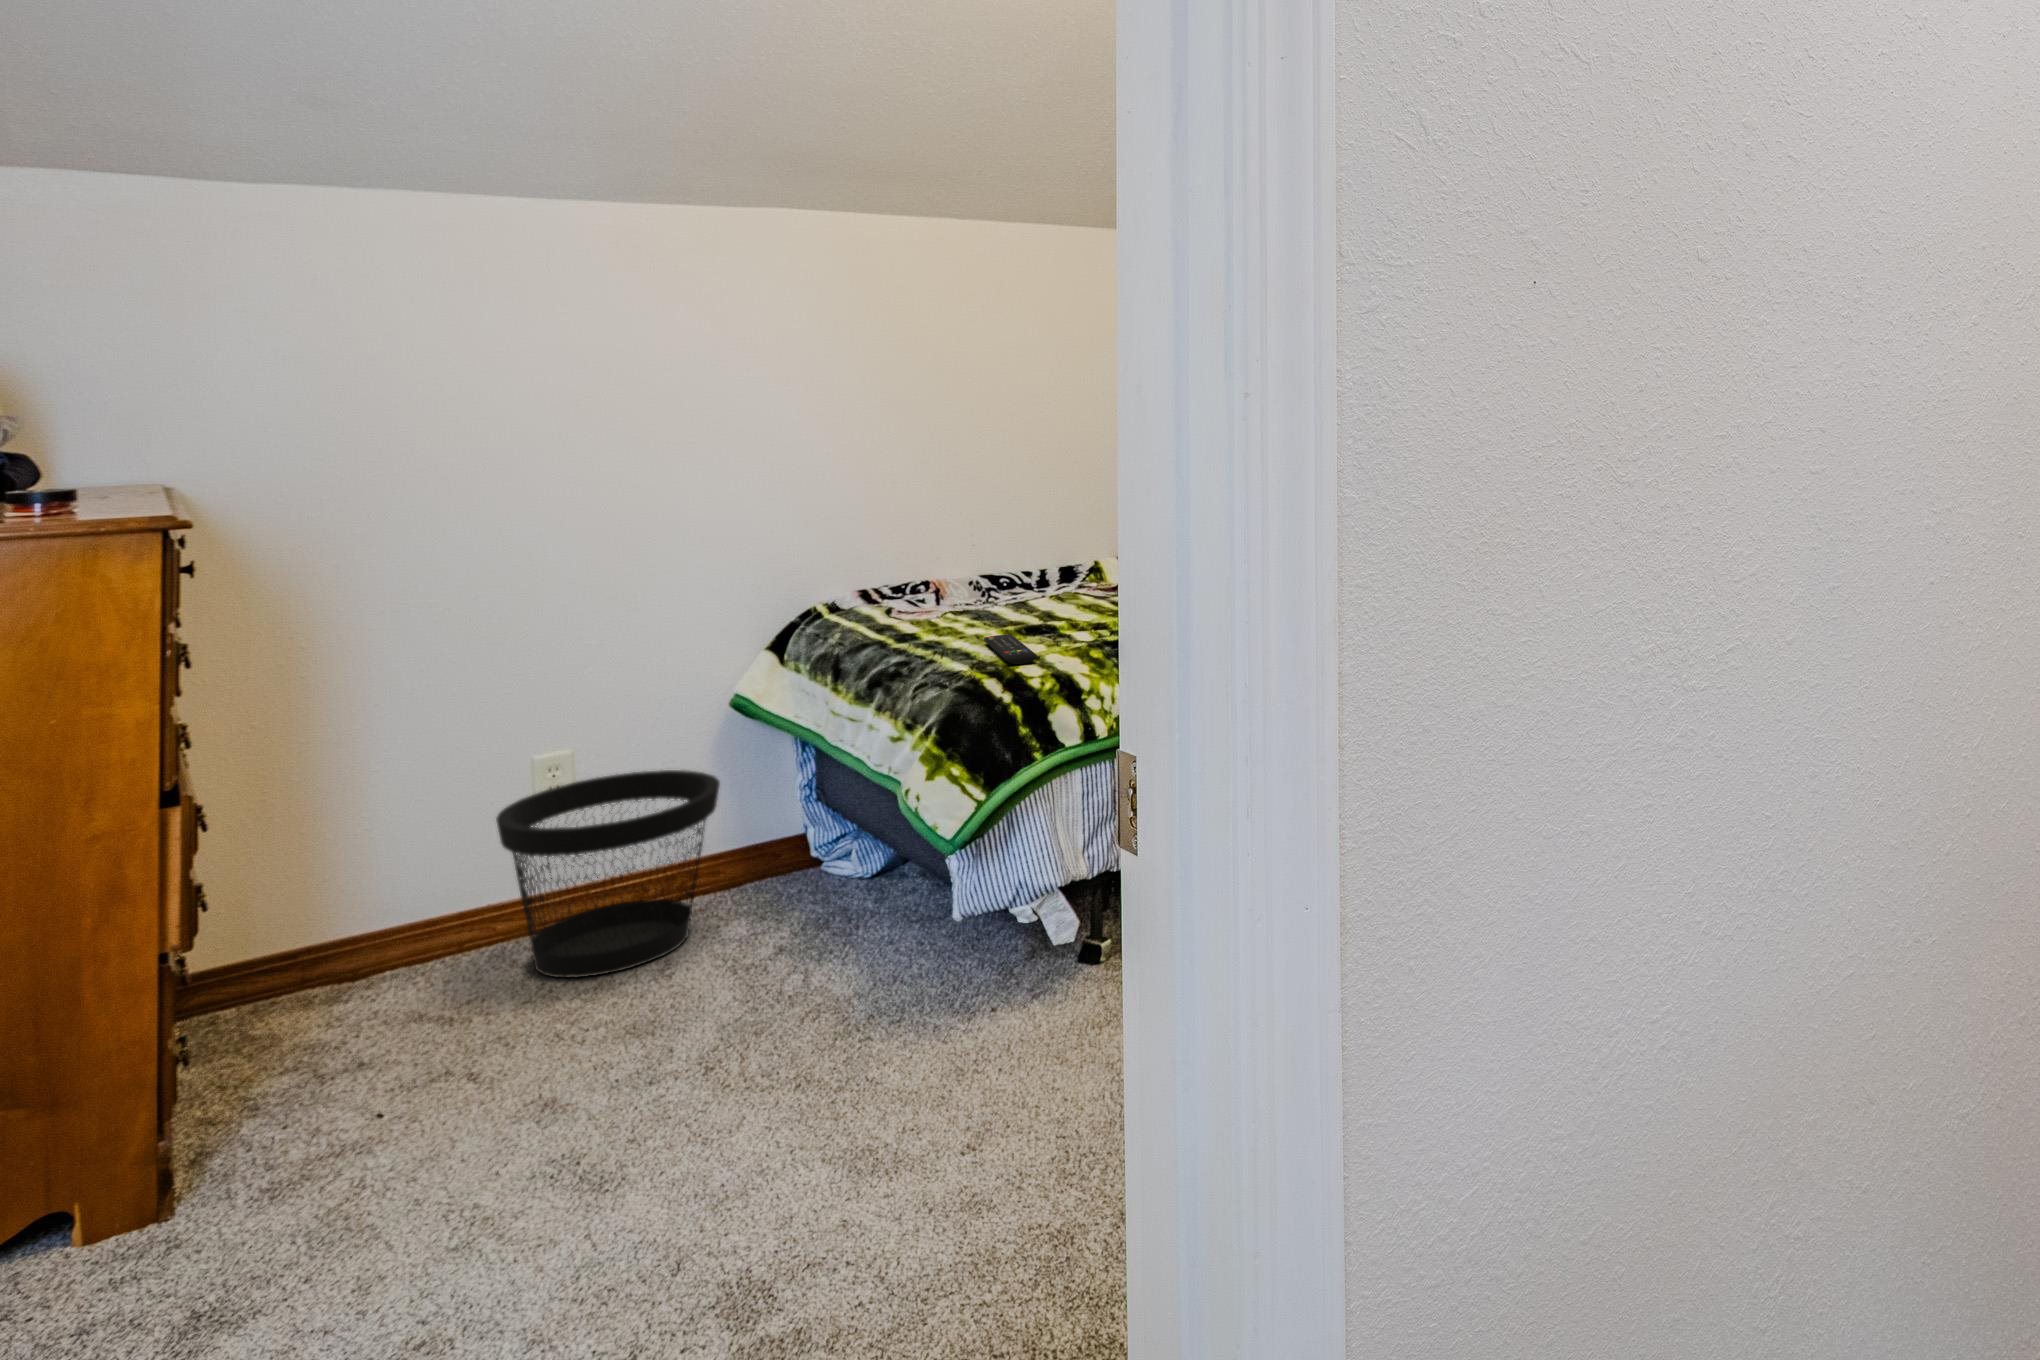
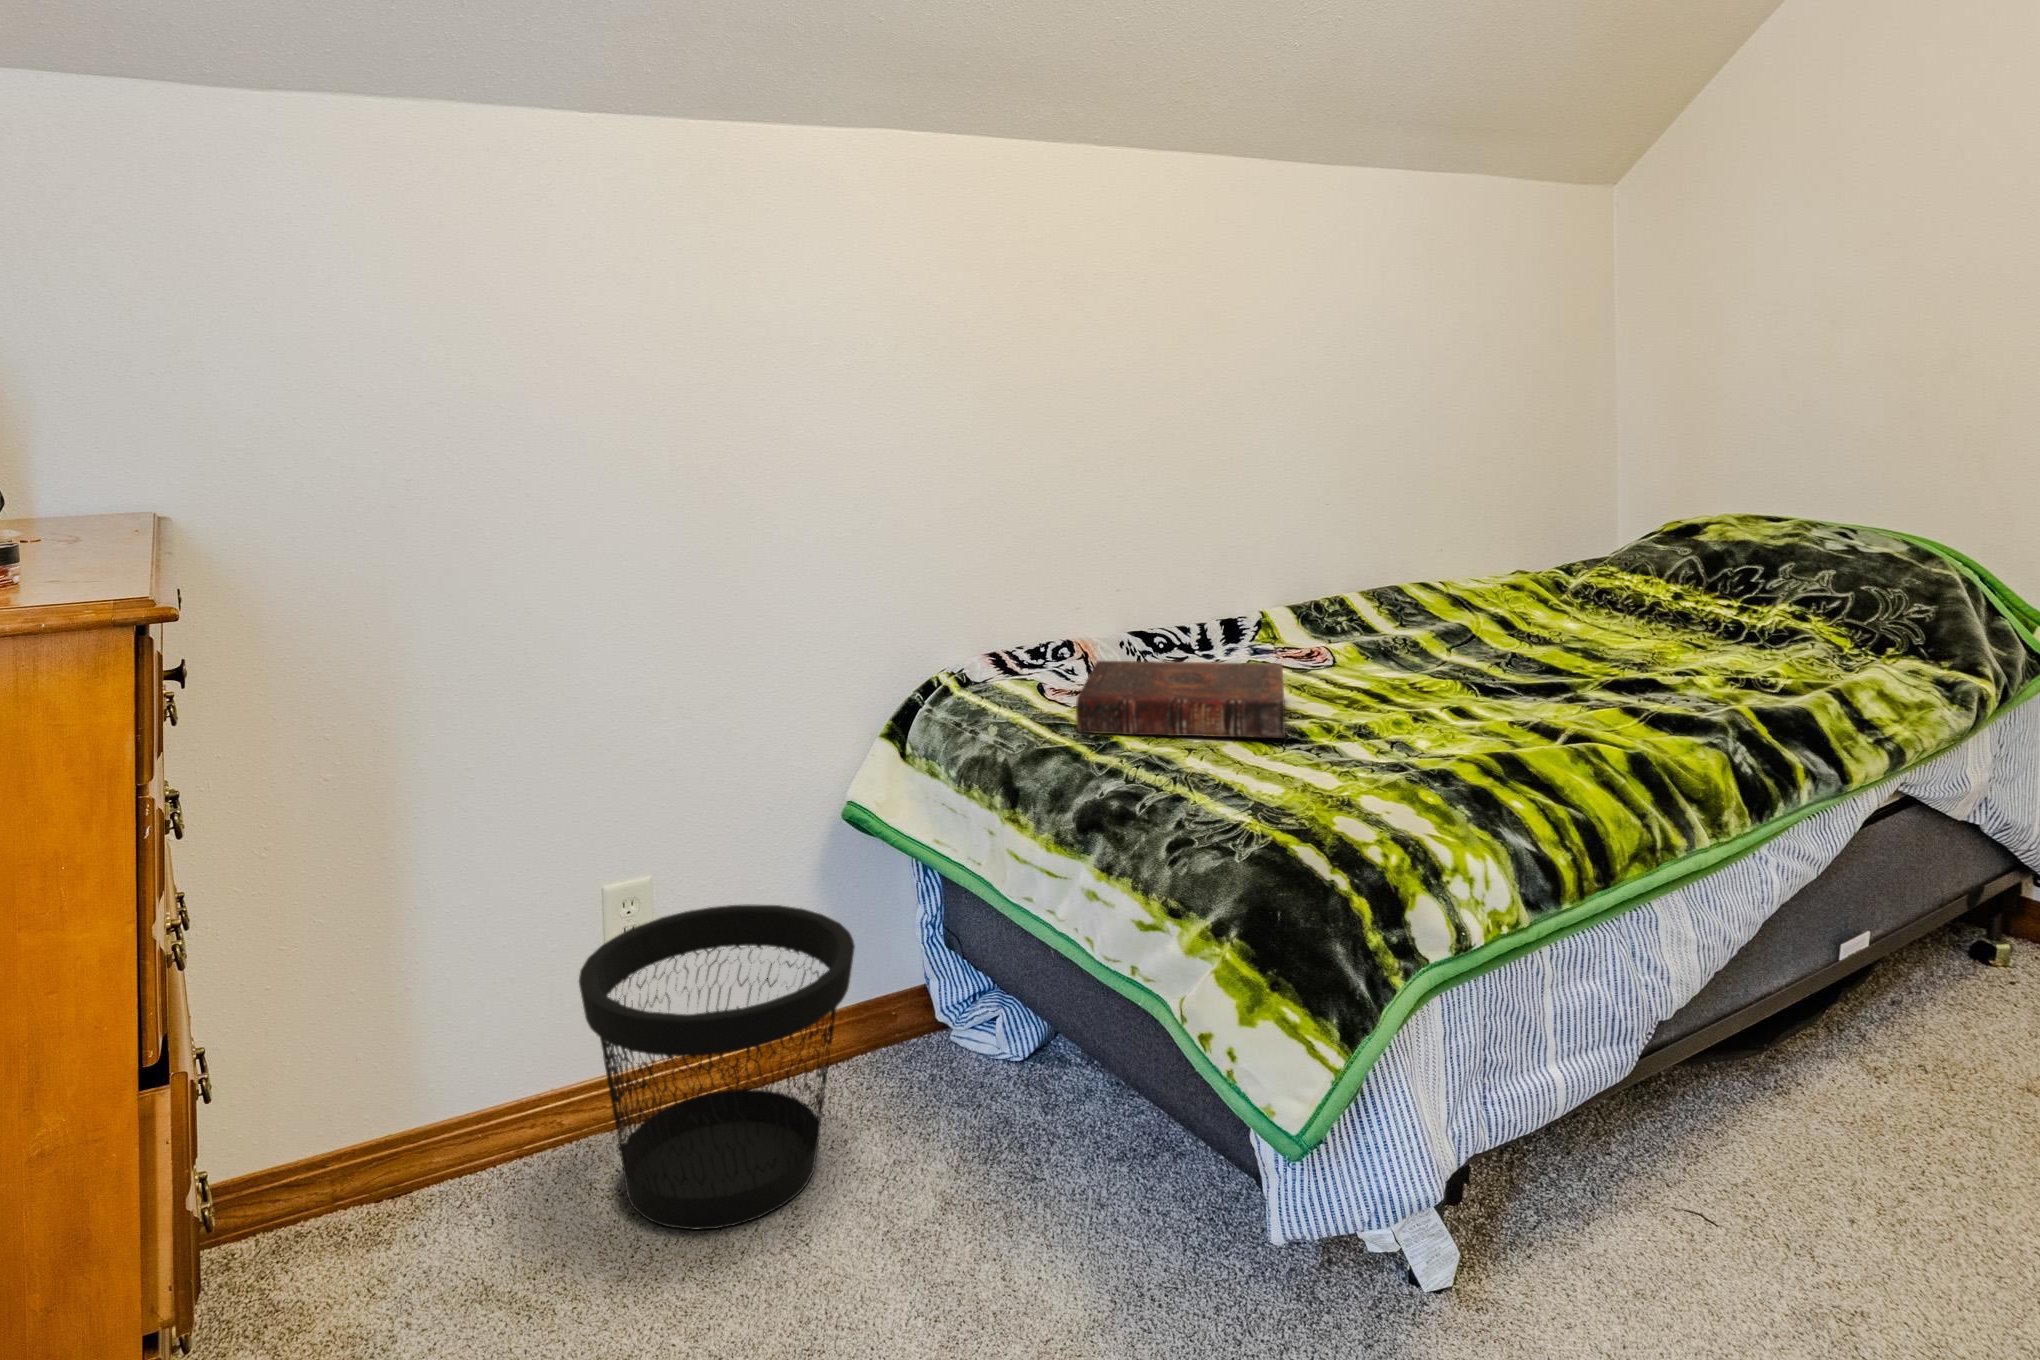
book: none [892,587,1065,635] -> present [1076,661,1285,738]
remote control: present [984,634,1037,664] -> none [1228,748,1351,813]

